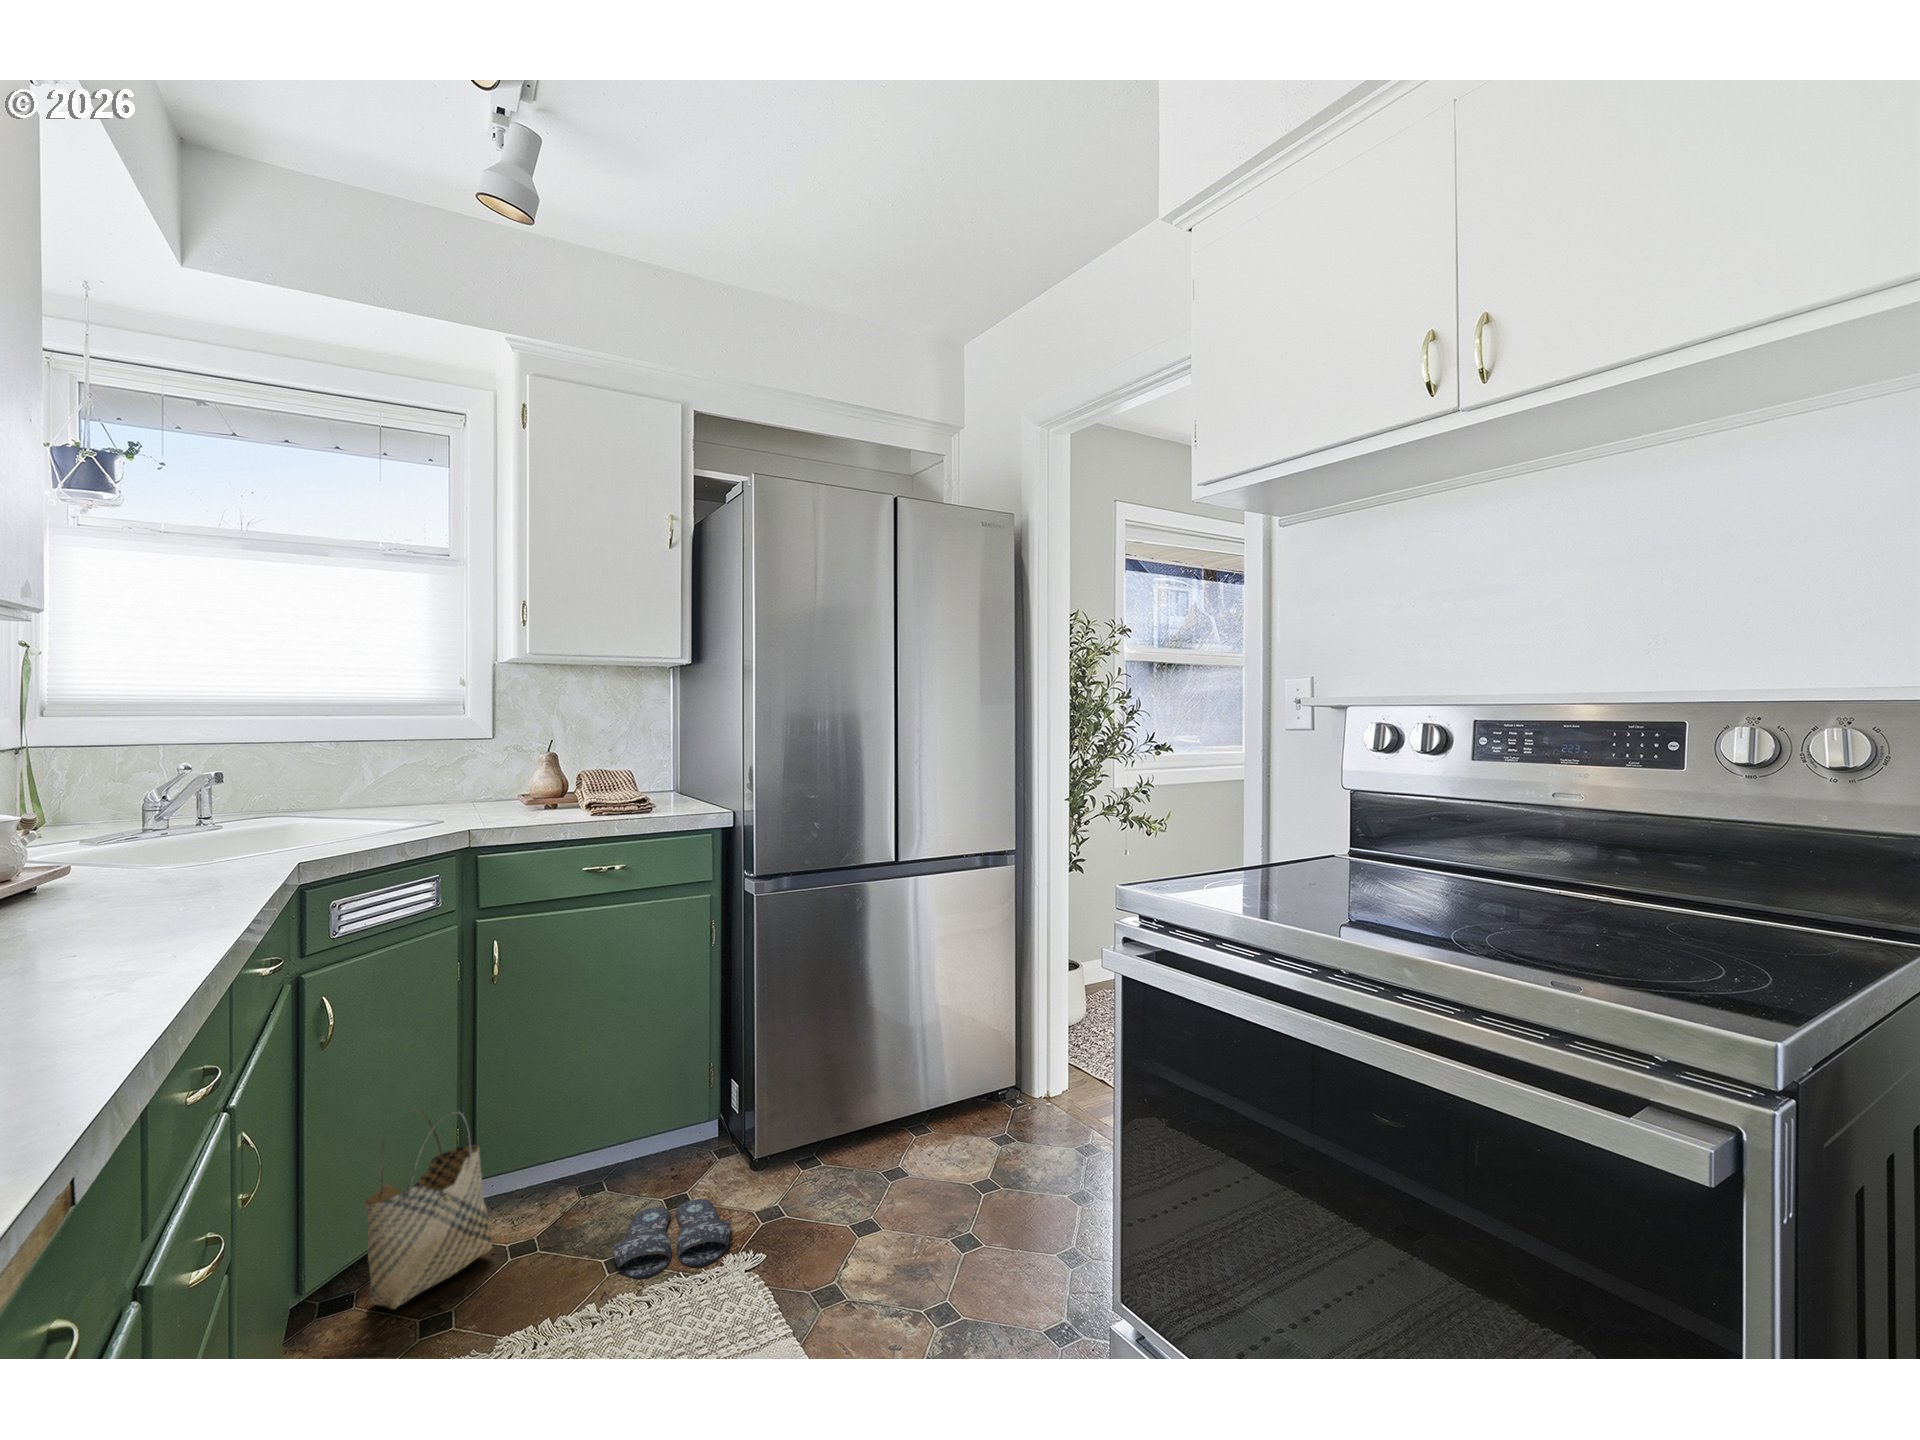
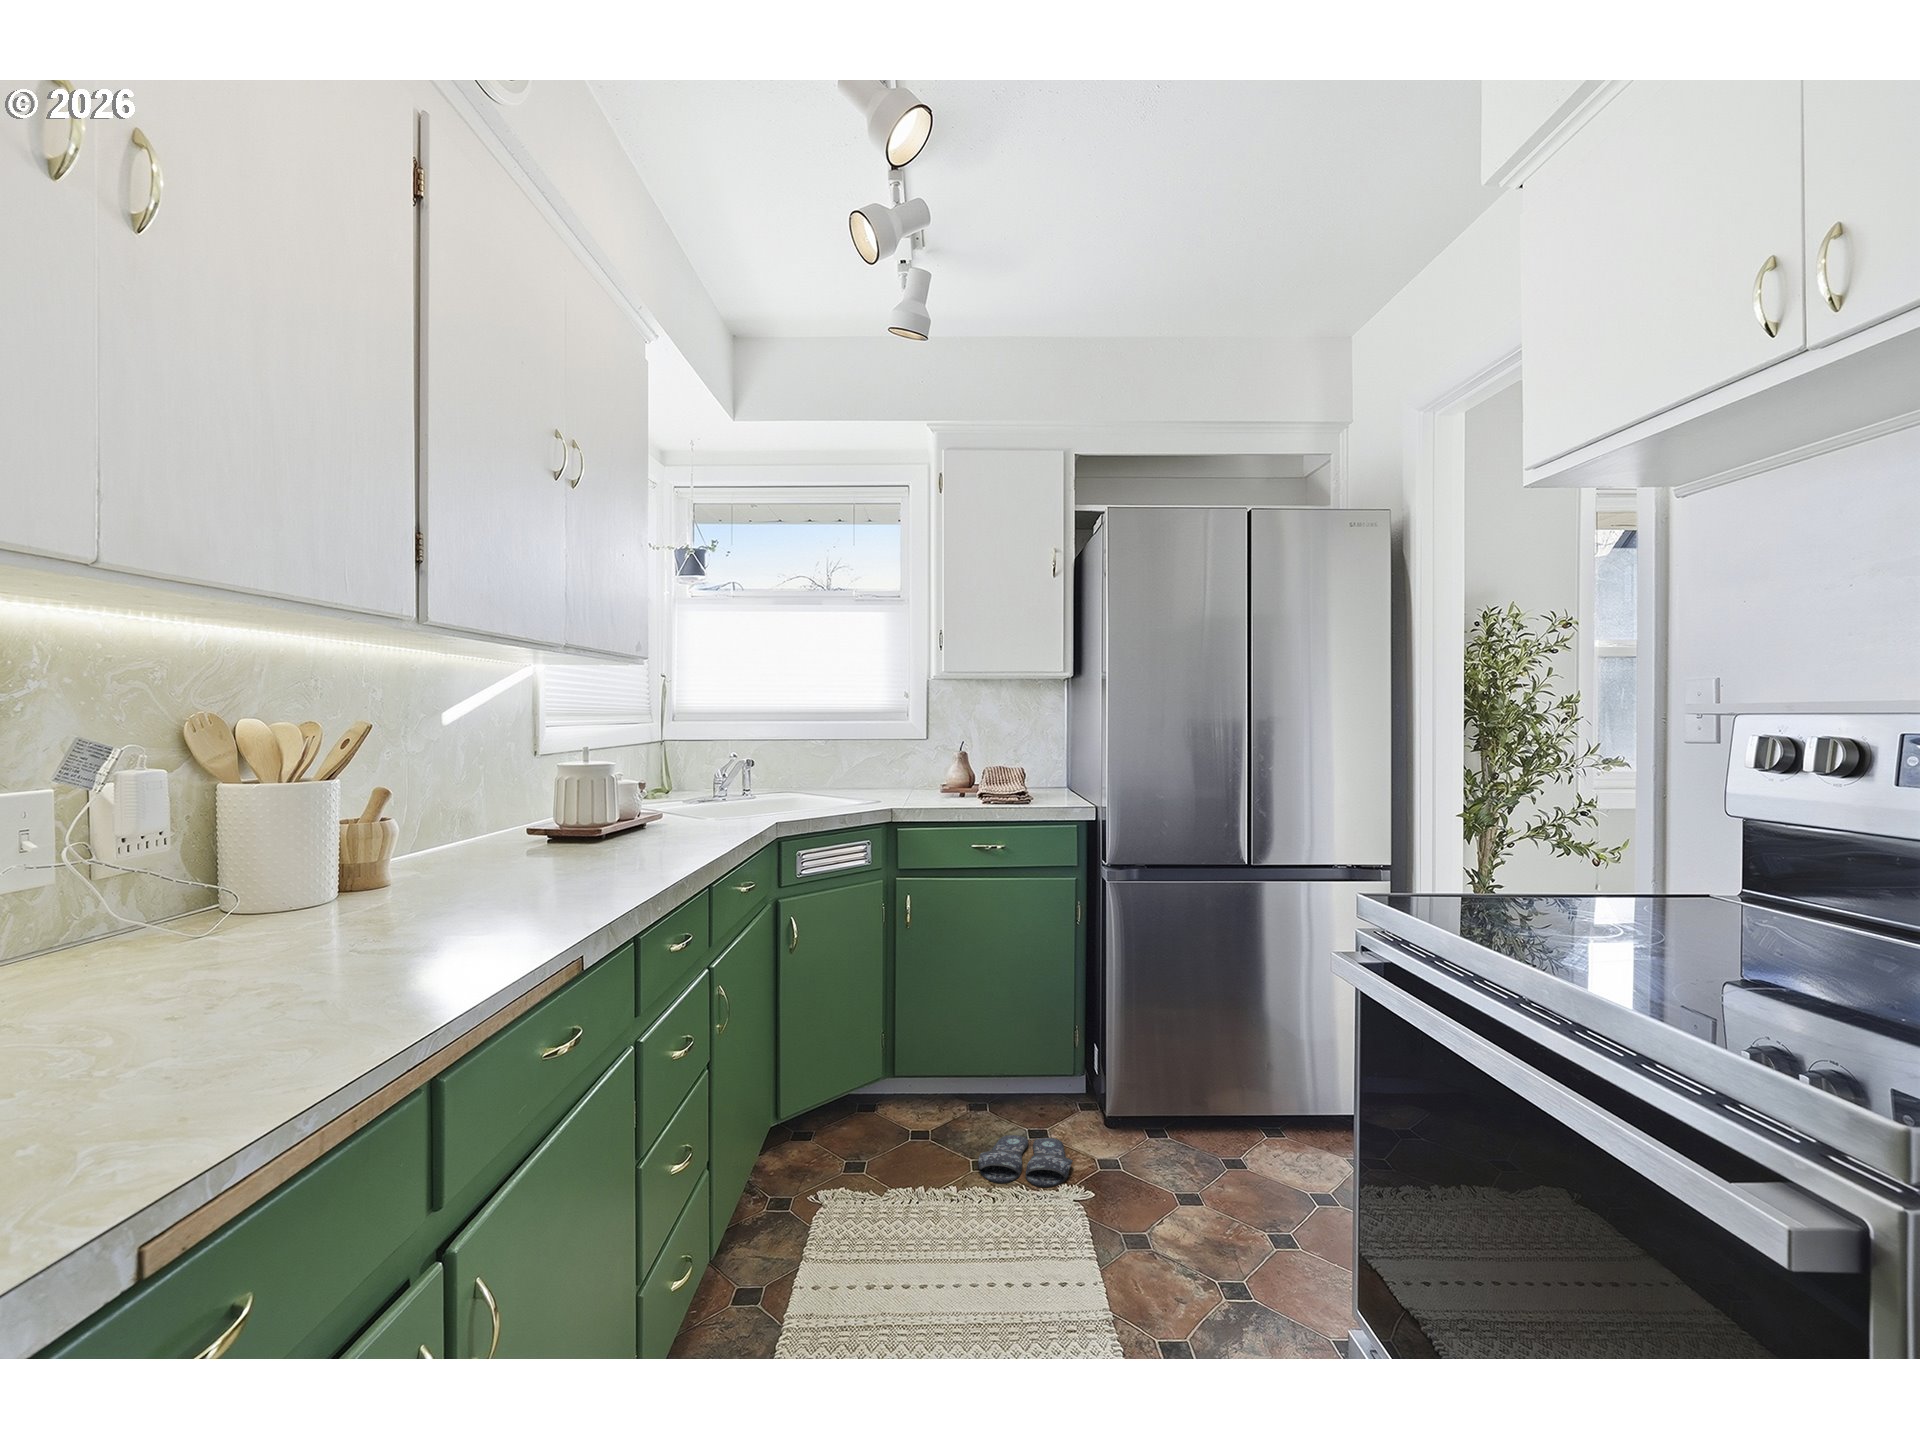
woven basket: present [364,1109,492,1309] -> none [813,1011,897,1154]

